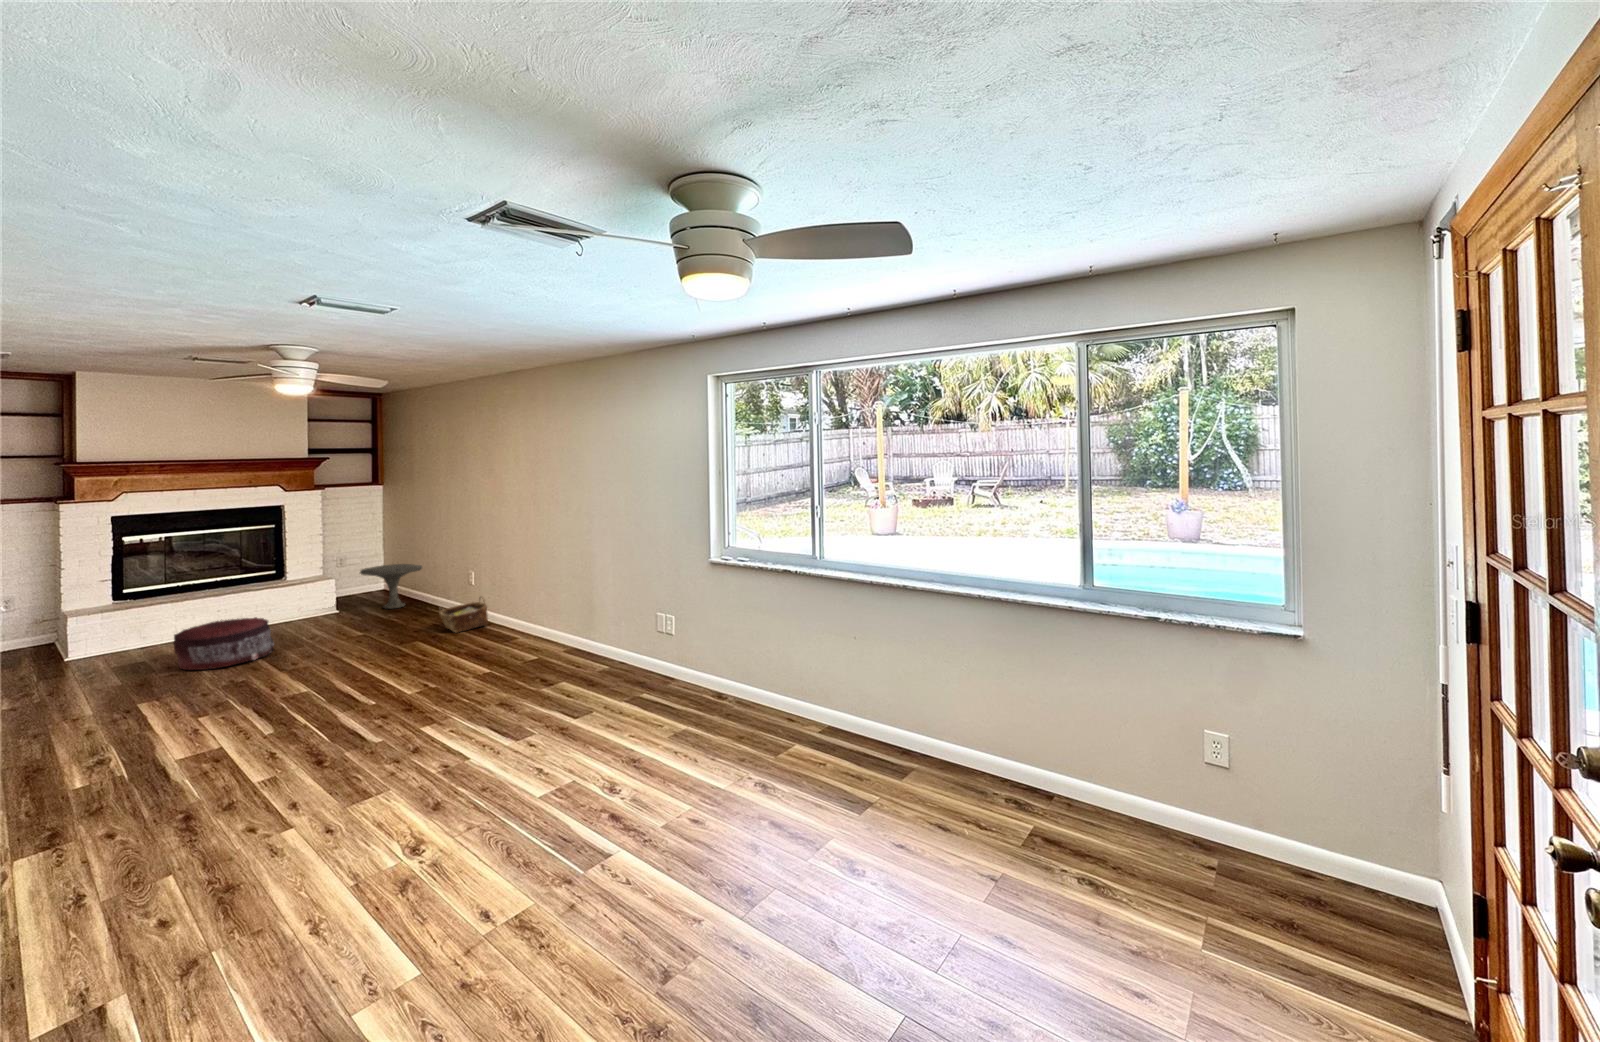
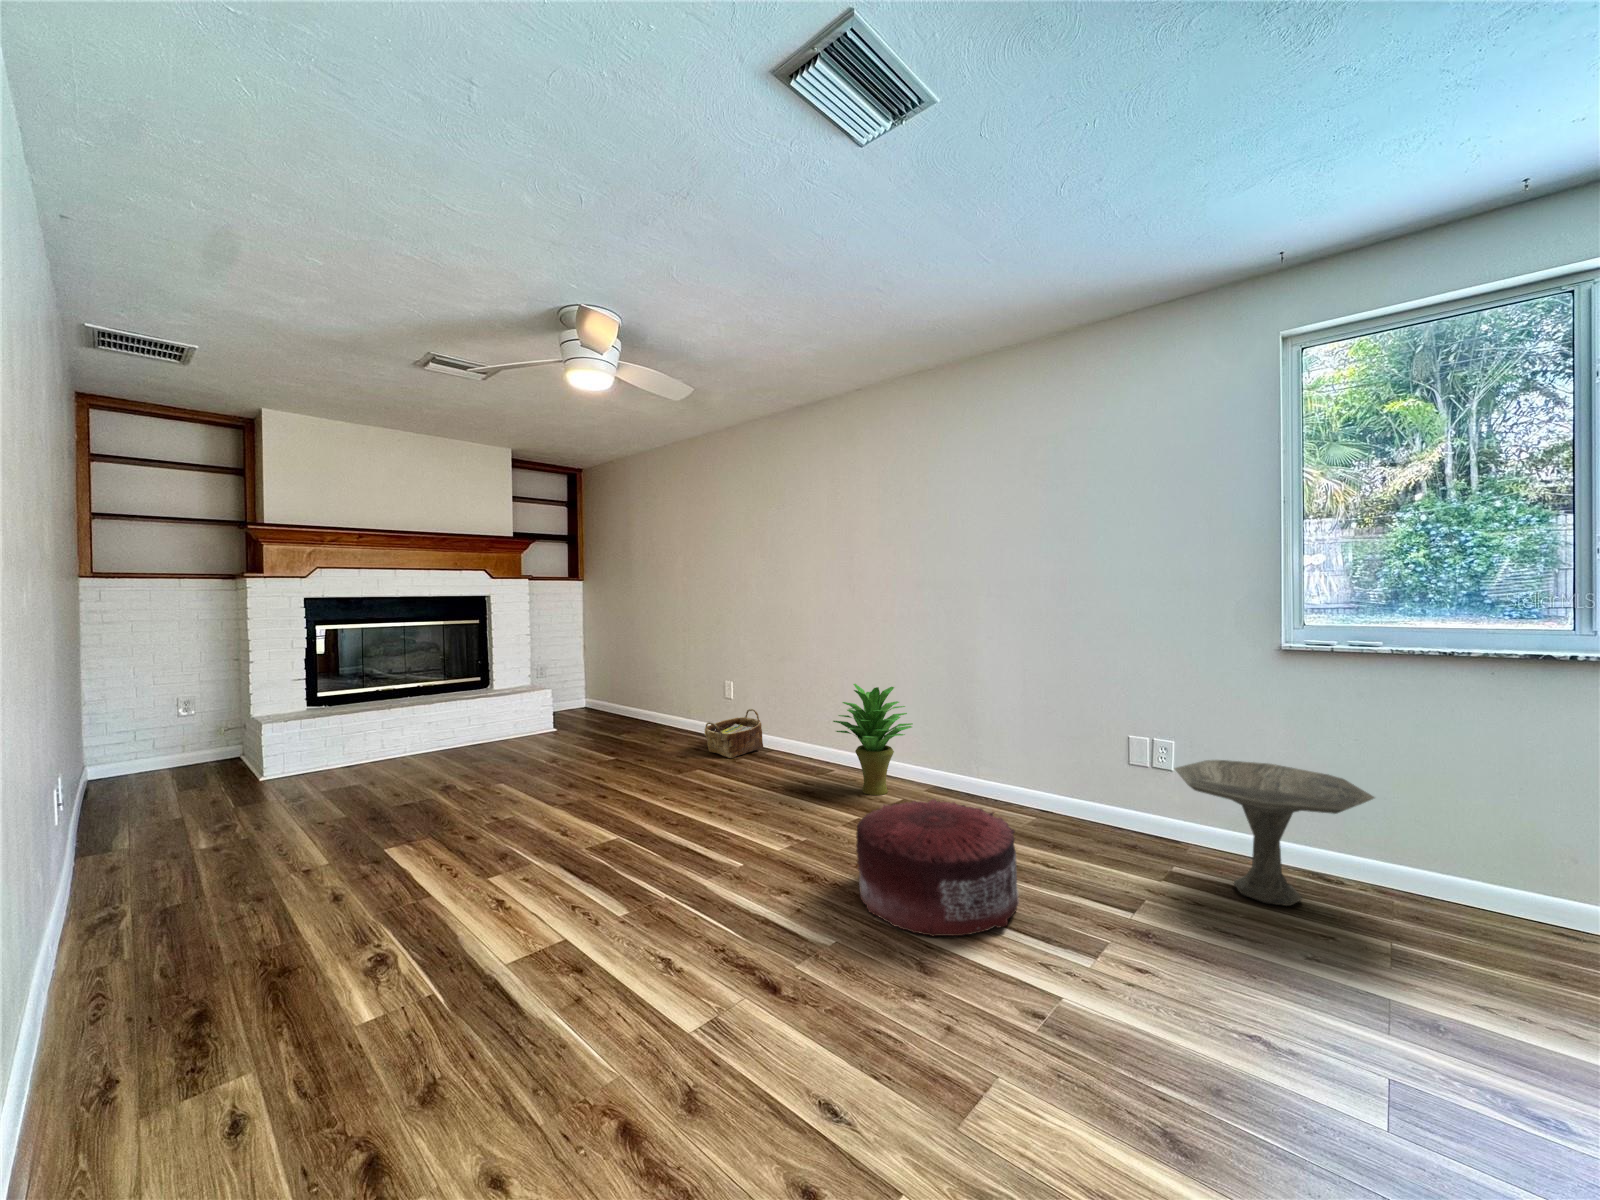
side table: present [360,564,422,609] -> present [1175,760,1375,906]
potted plant: none [496,583,556,659] -> present [833,684,913,795]
pouf: present [173,617,274,670] -> present [856,799,1019,936]

